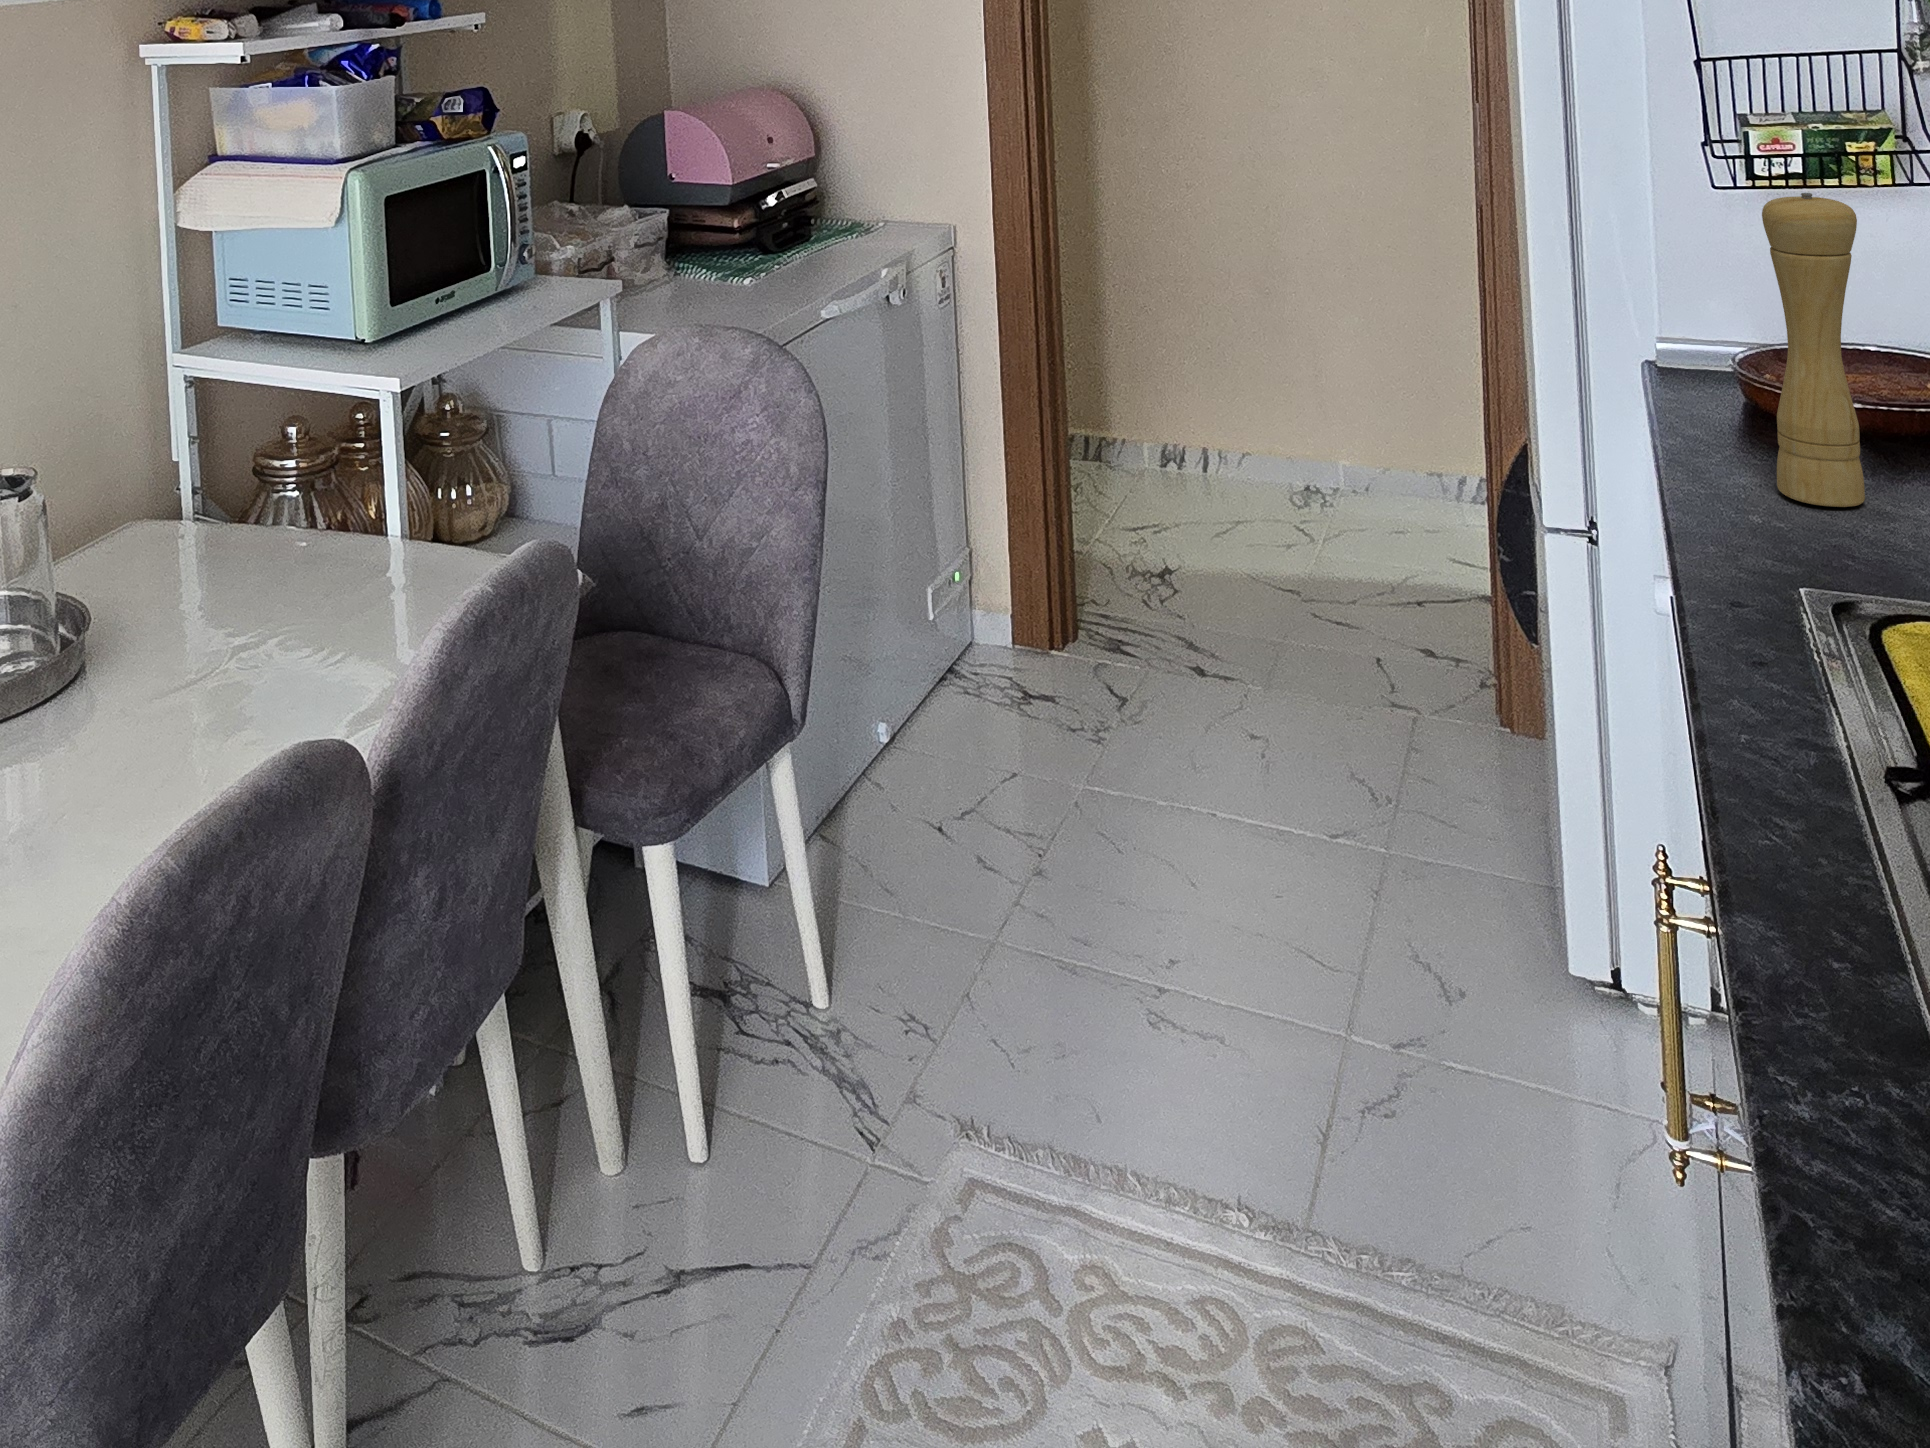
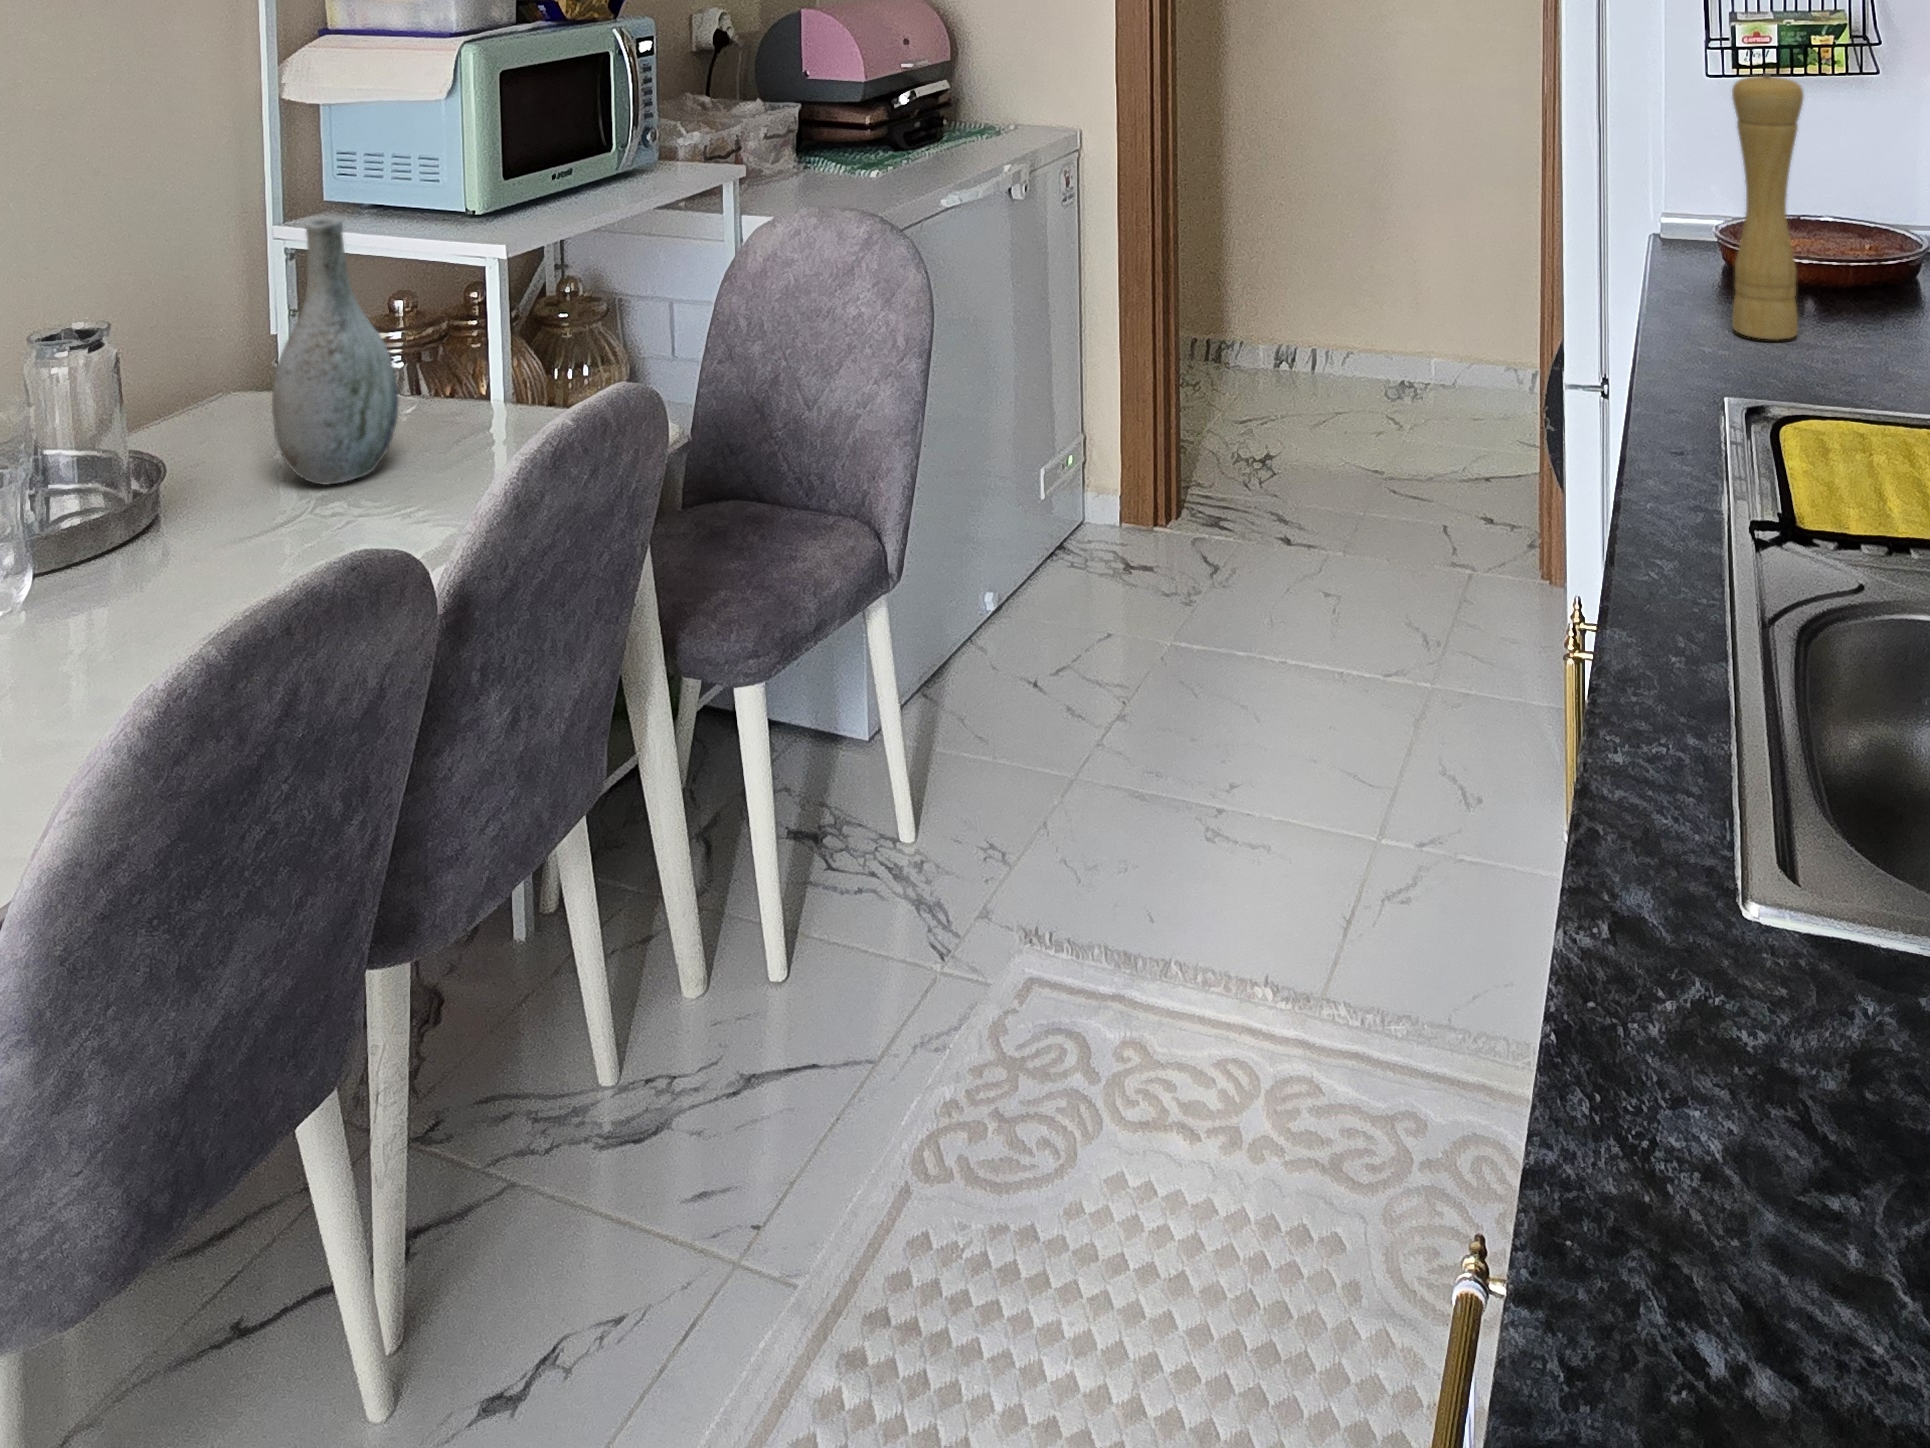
vase: none [188,356,306,628] -> present [272,217,399,485]

